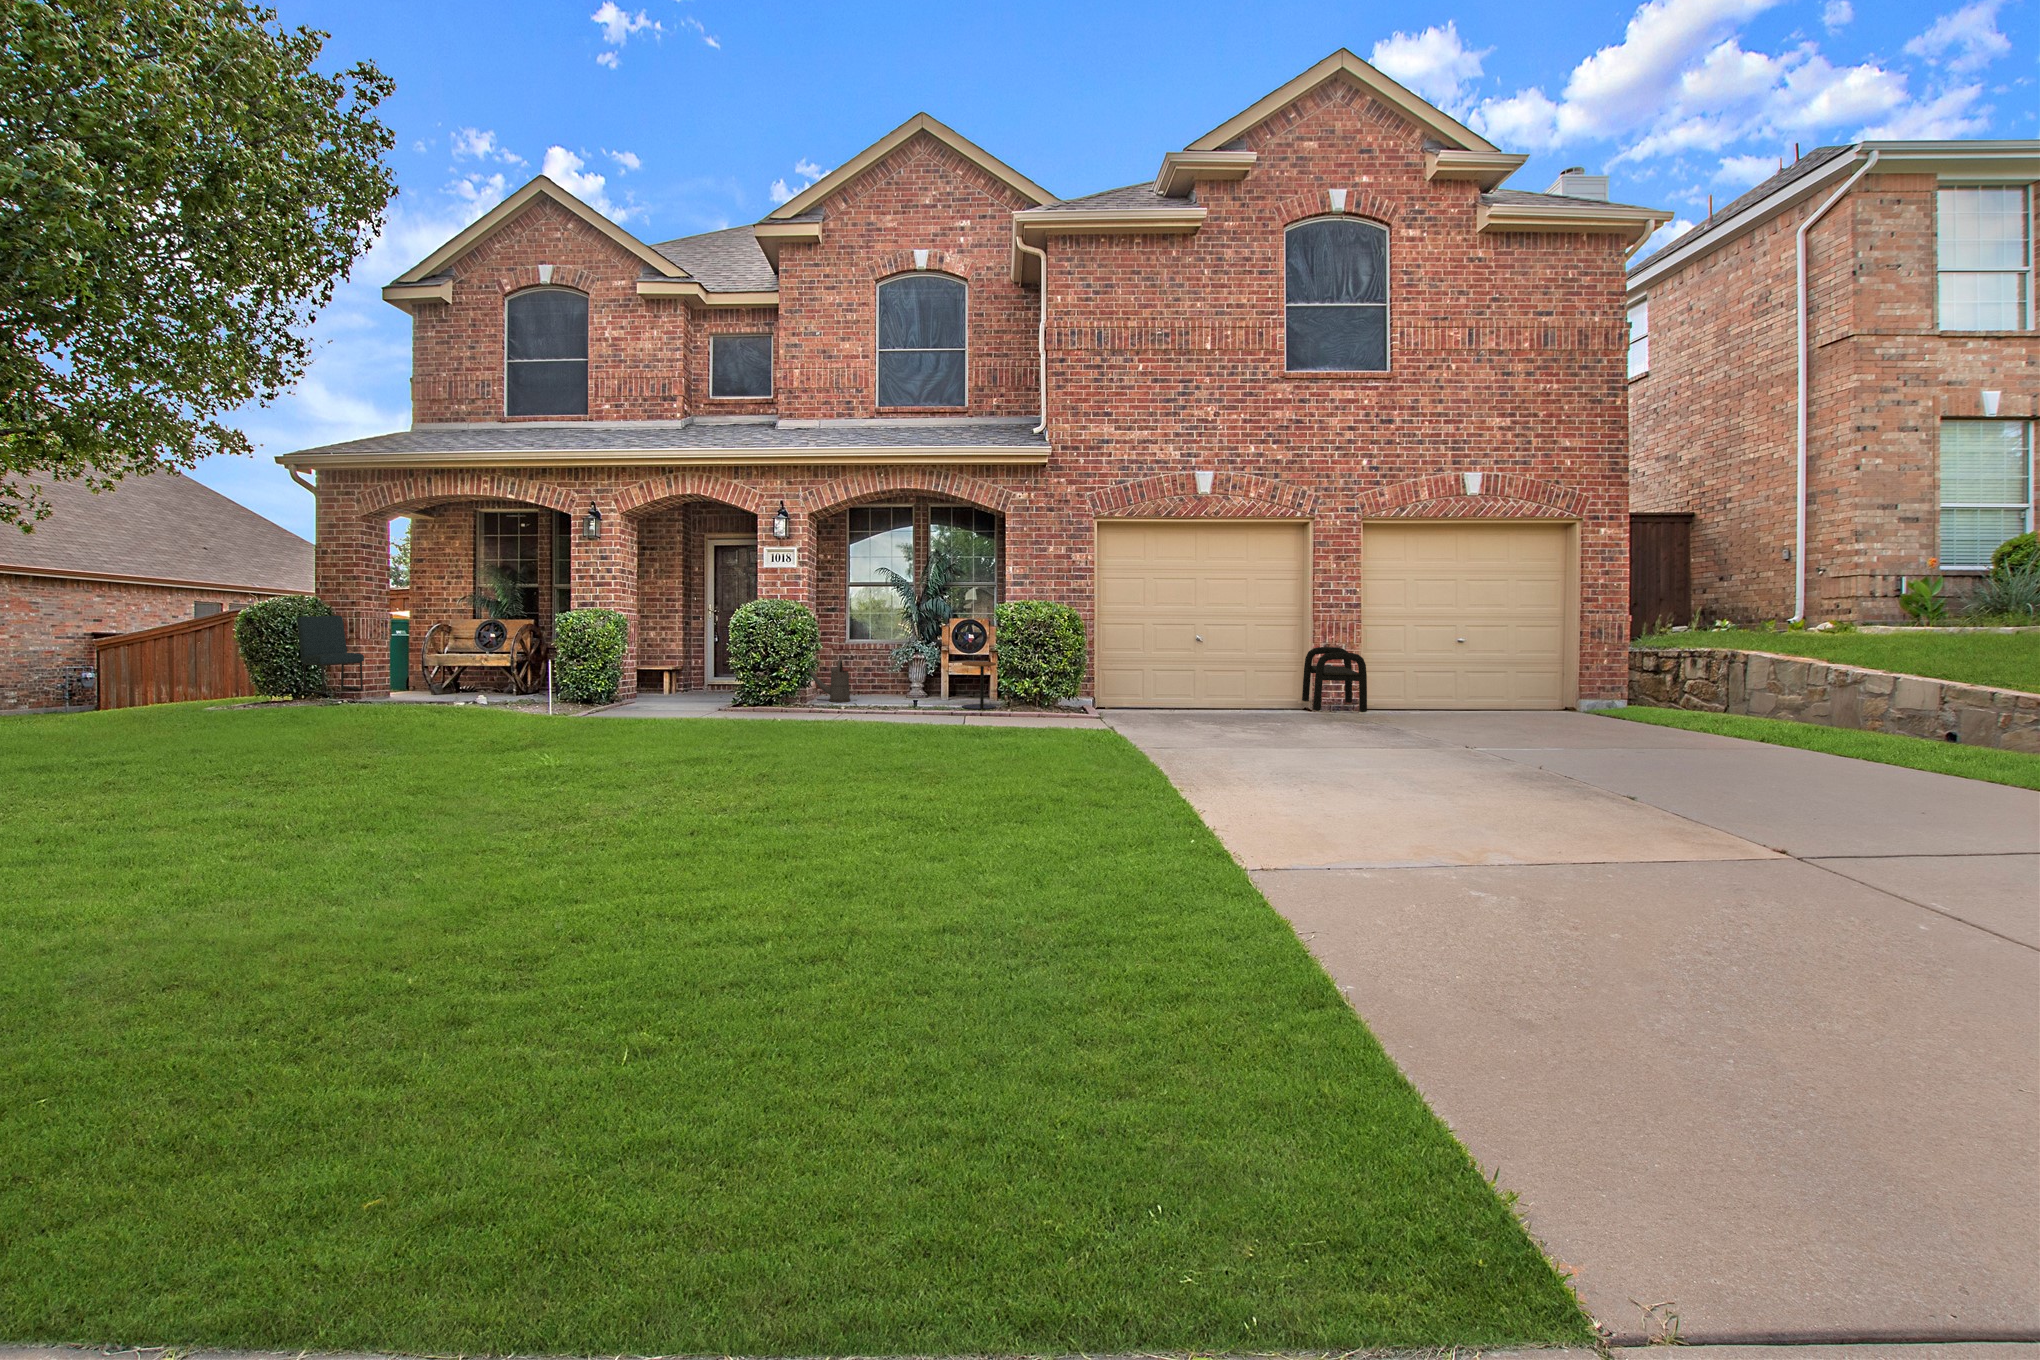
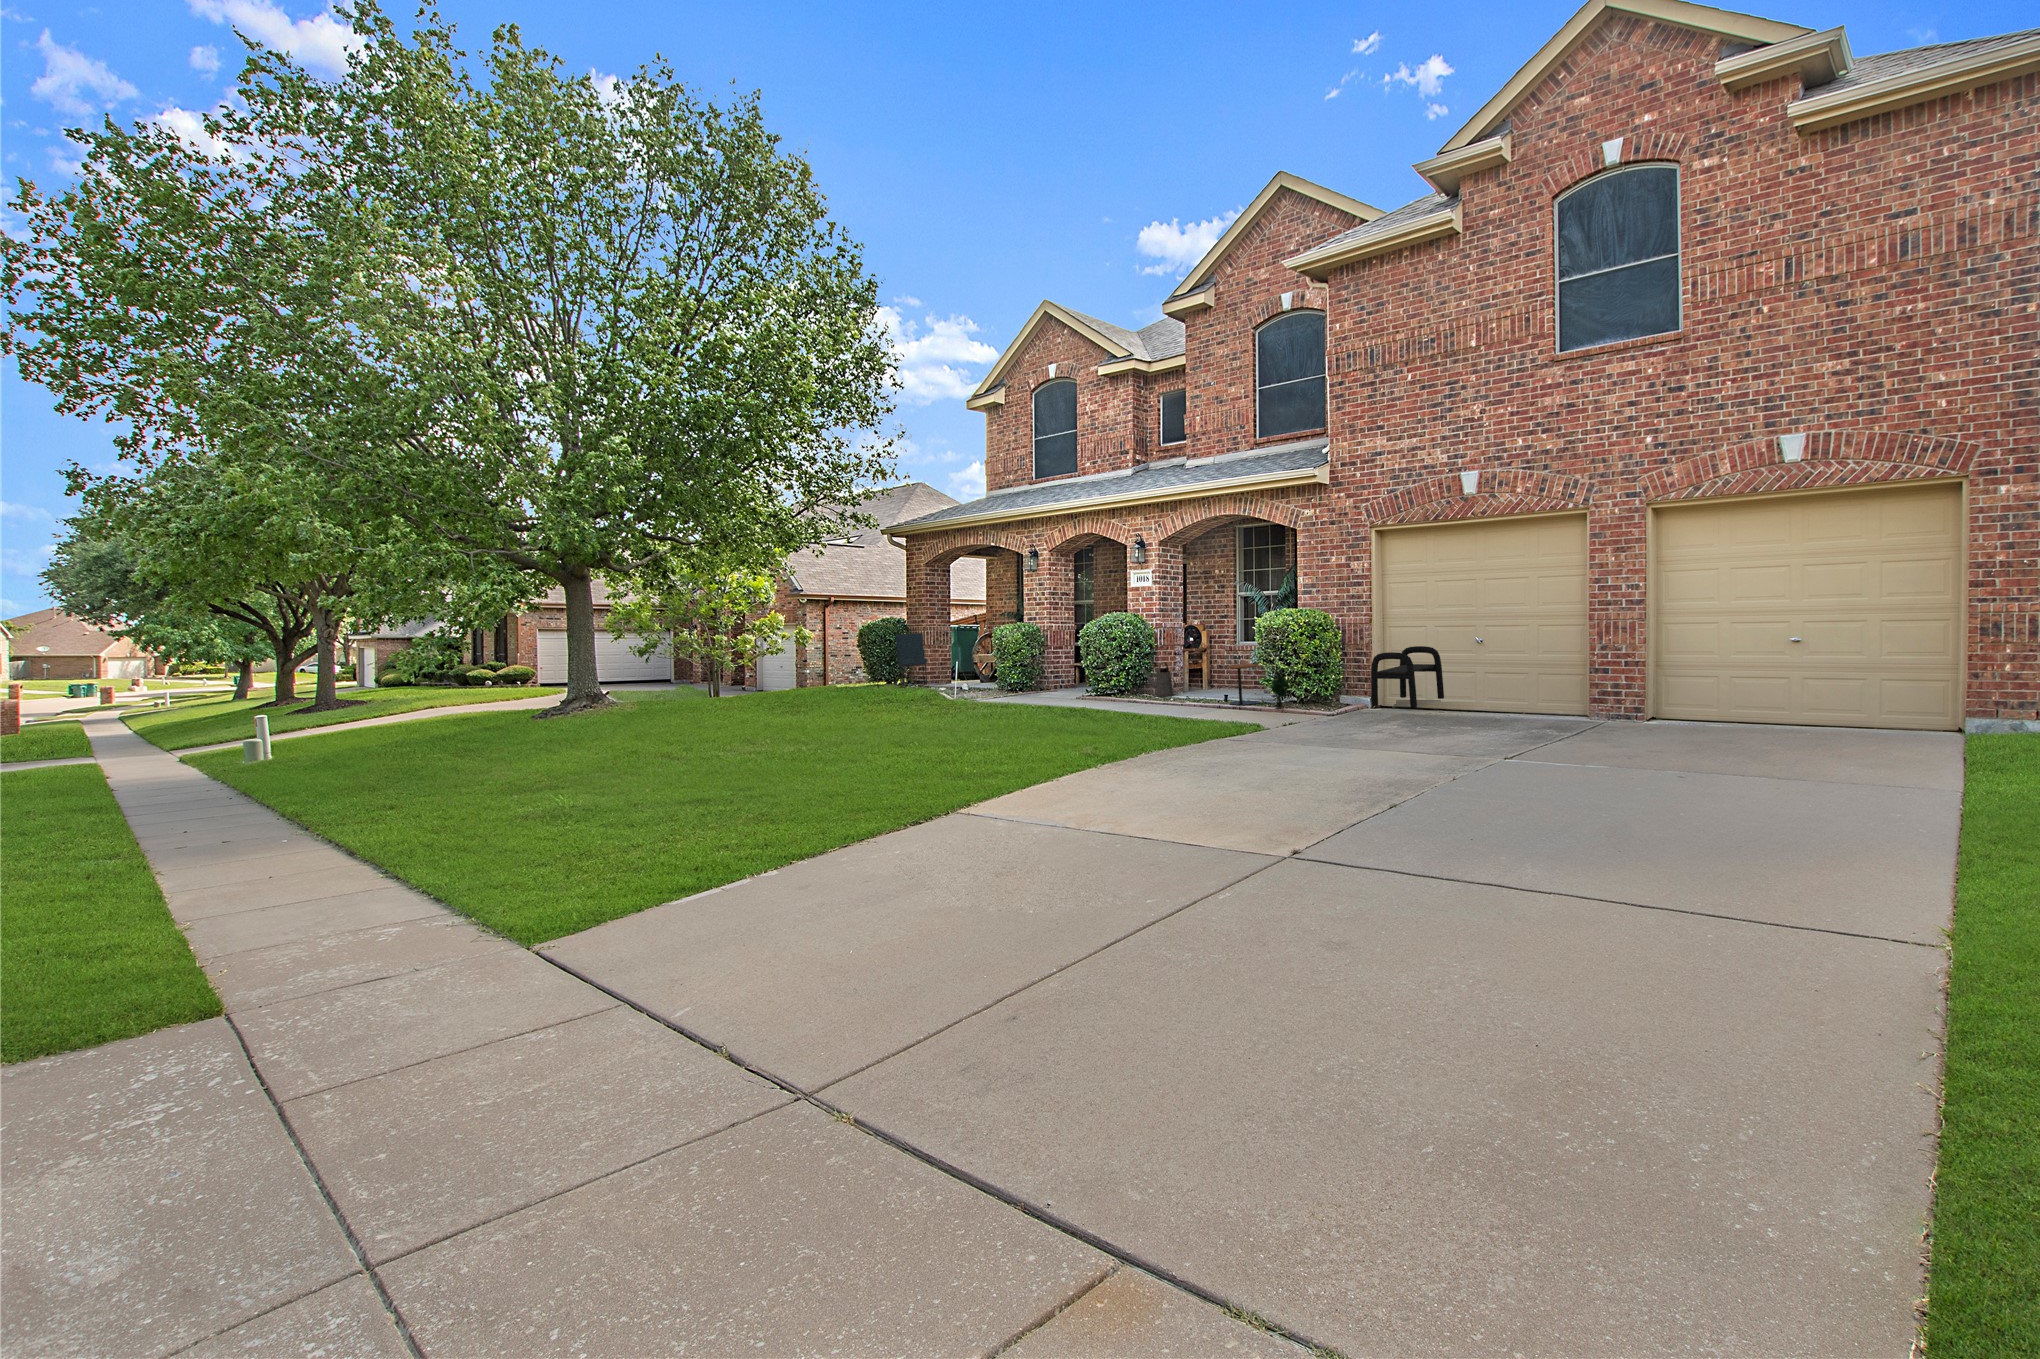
bench: present [1302,647,1367,711] -> present [1371,646,1444,708]
decorative plant: none [1029,666,1056,712] -> present [1270,669,1291,709]

